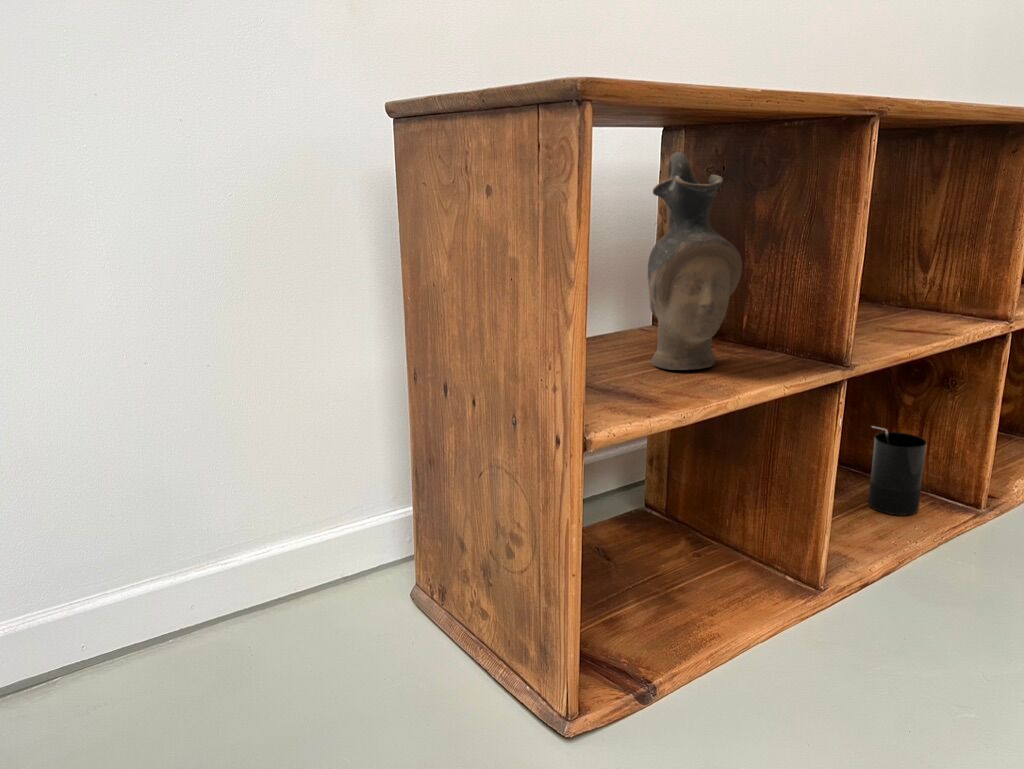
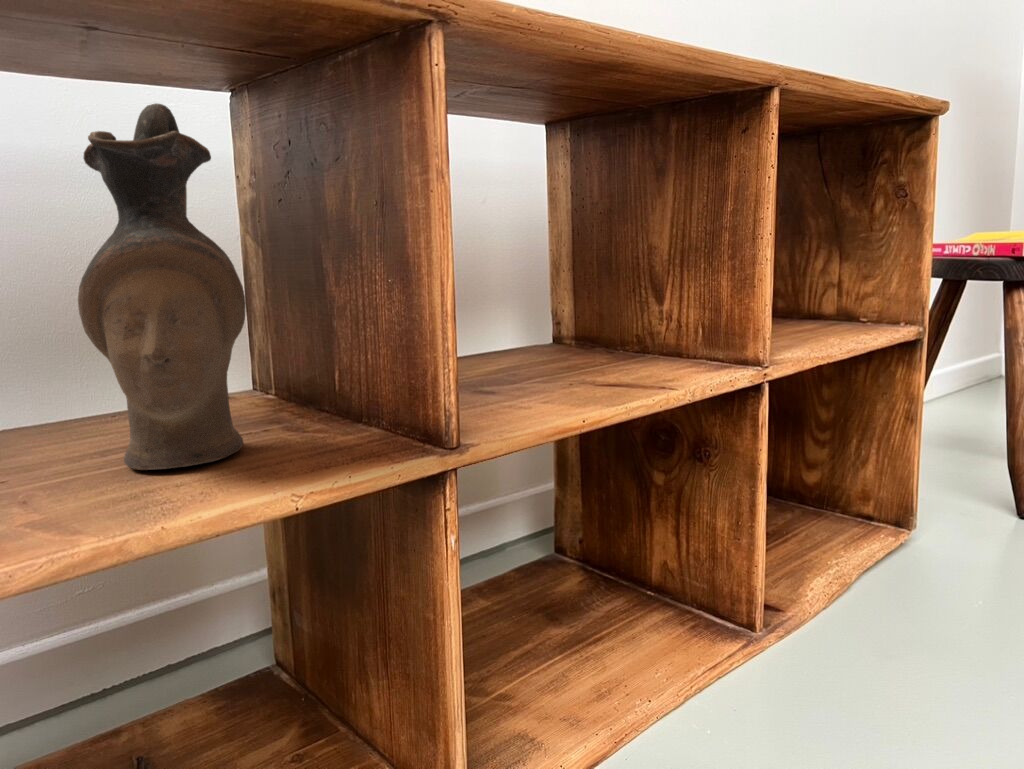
candle: present [868,429,927,515] -> none [602,521,672,651]

